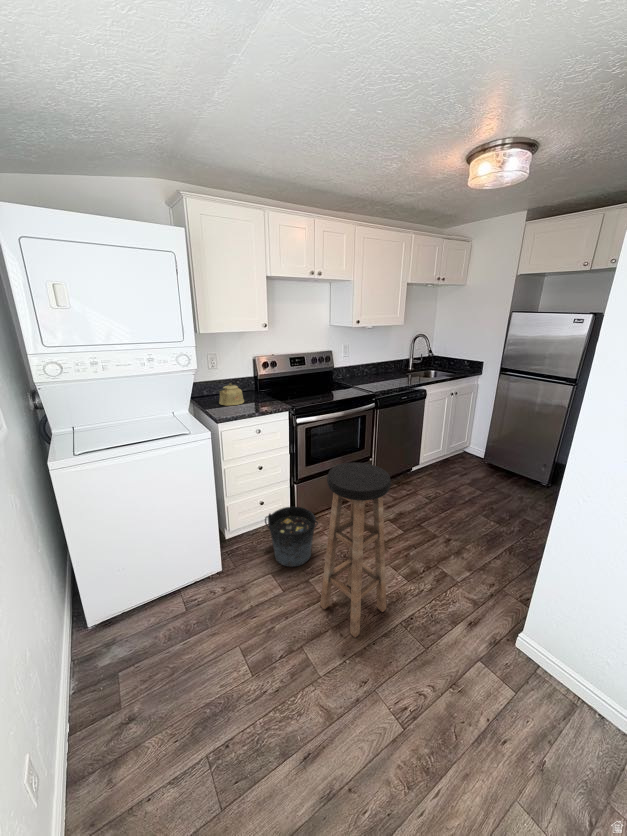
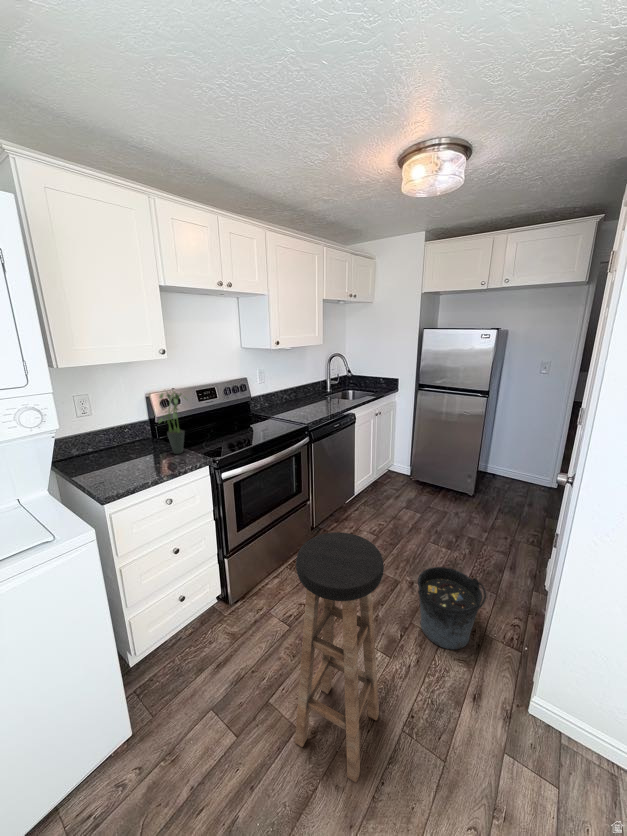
potted plant: none [258,353,280,402] -> present [158,392,187,454]
kettle: present [214,383,244,406] -> none [89,436,139,470]
bucket: present [265,507,318,567] -> present [418,567,486,649]

